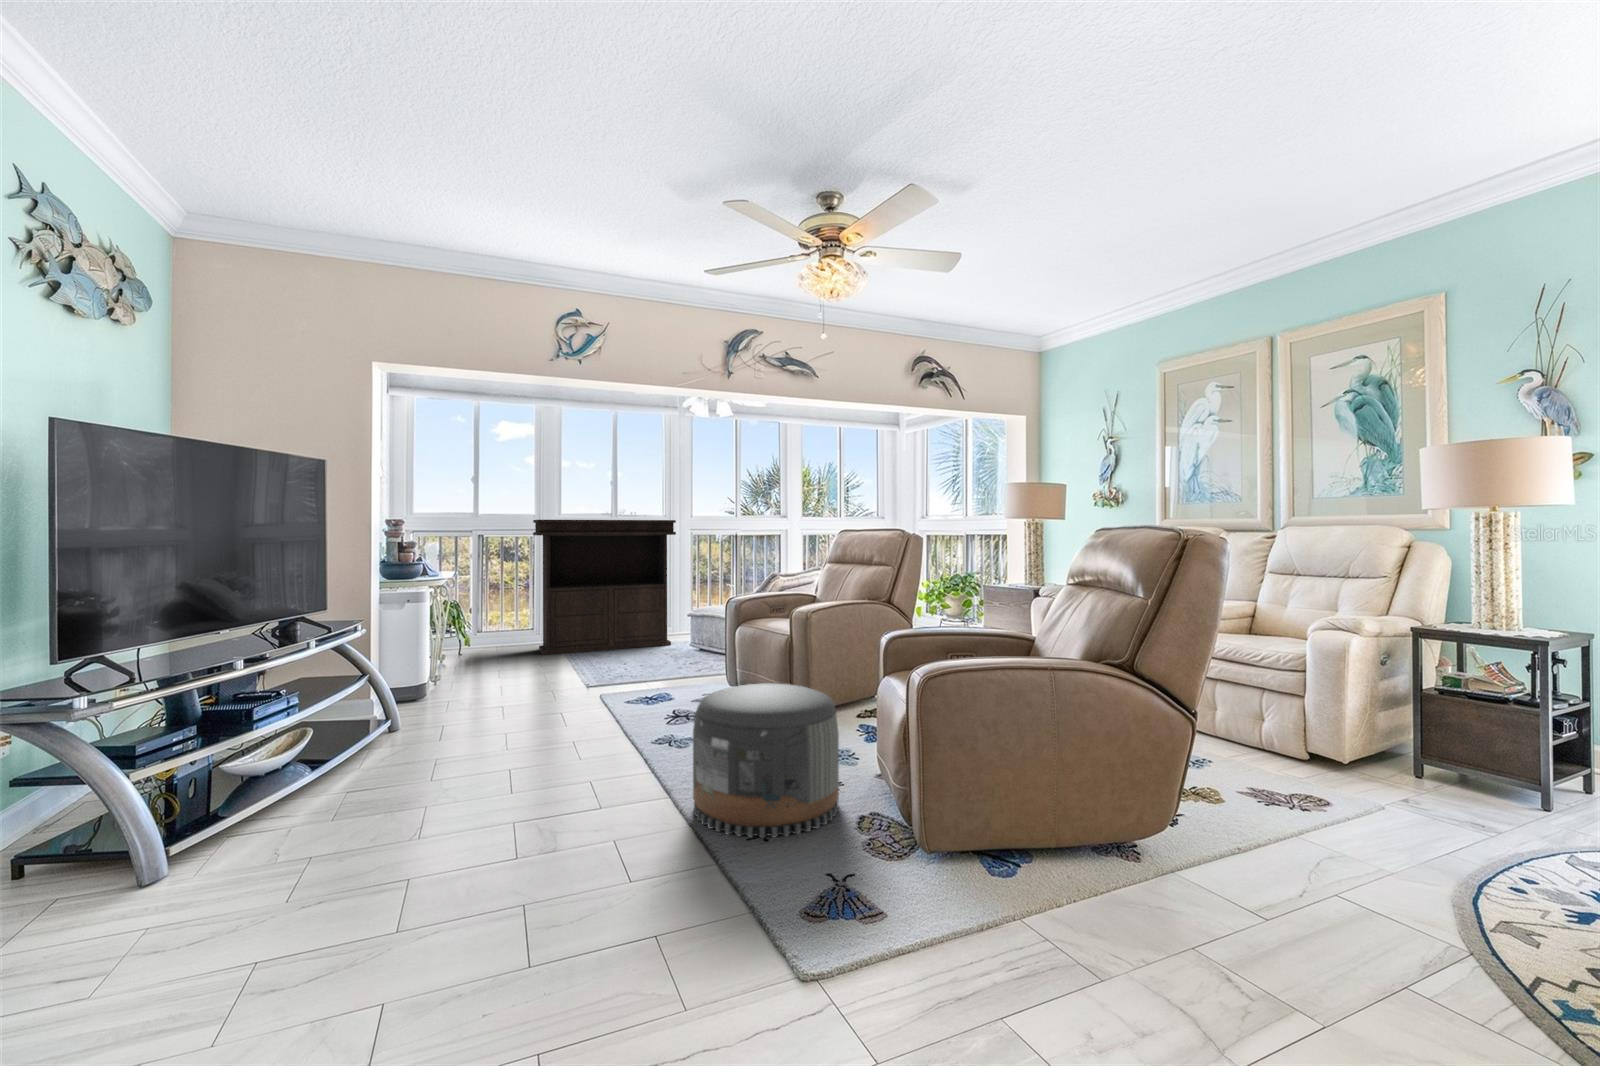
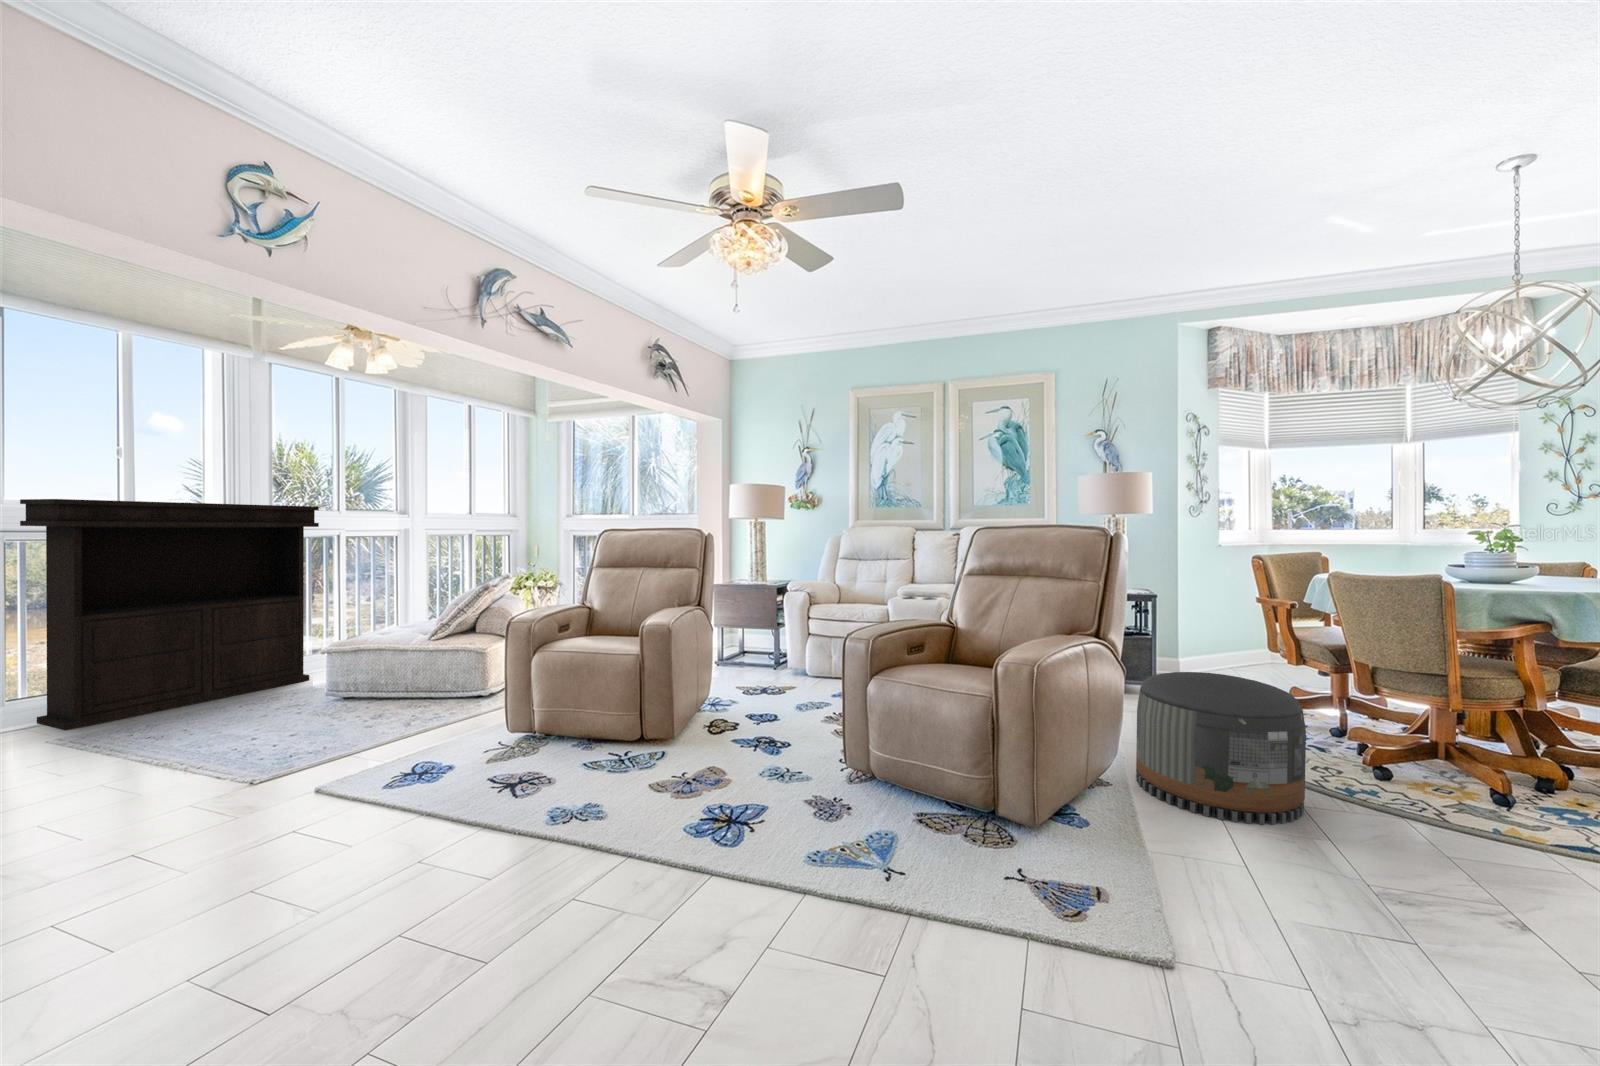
pouf: present [693,683,839,838] -> present [1136,672,1306,824]

